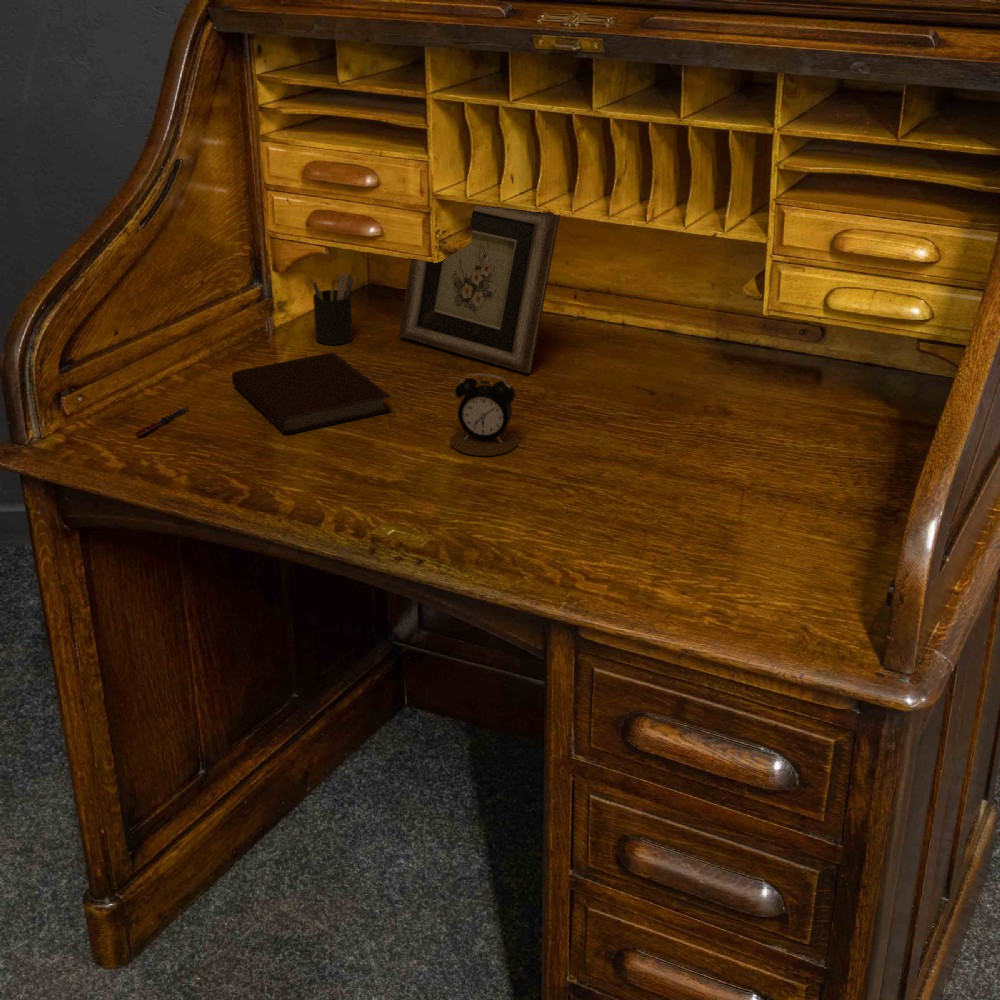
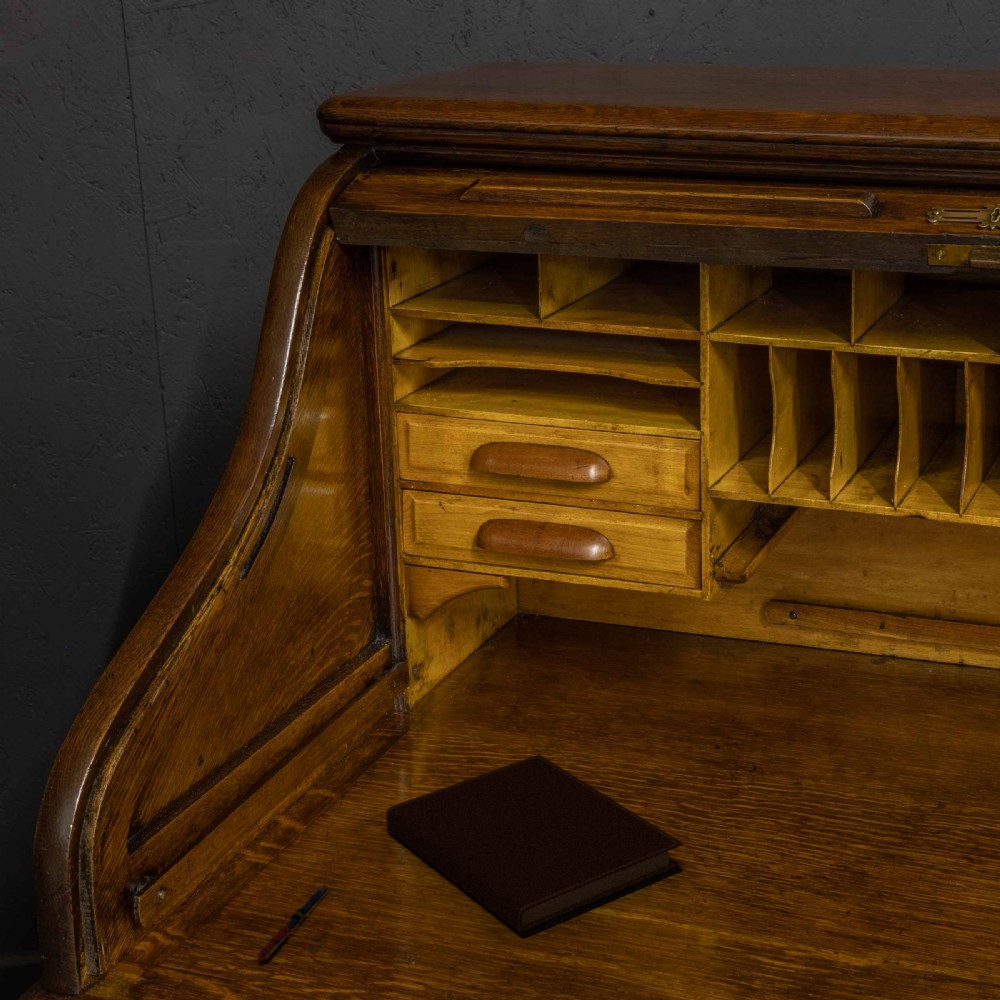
picture frame: present [399,206,560,373] -> none [619,467,912,772]
pen holder: present [313,273,354,345] -> none [480,615,548,733]
alarm clock: present [450,373,518,456] -> none [820,811,943,962]

